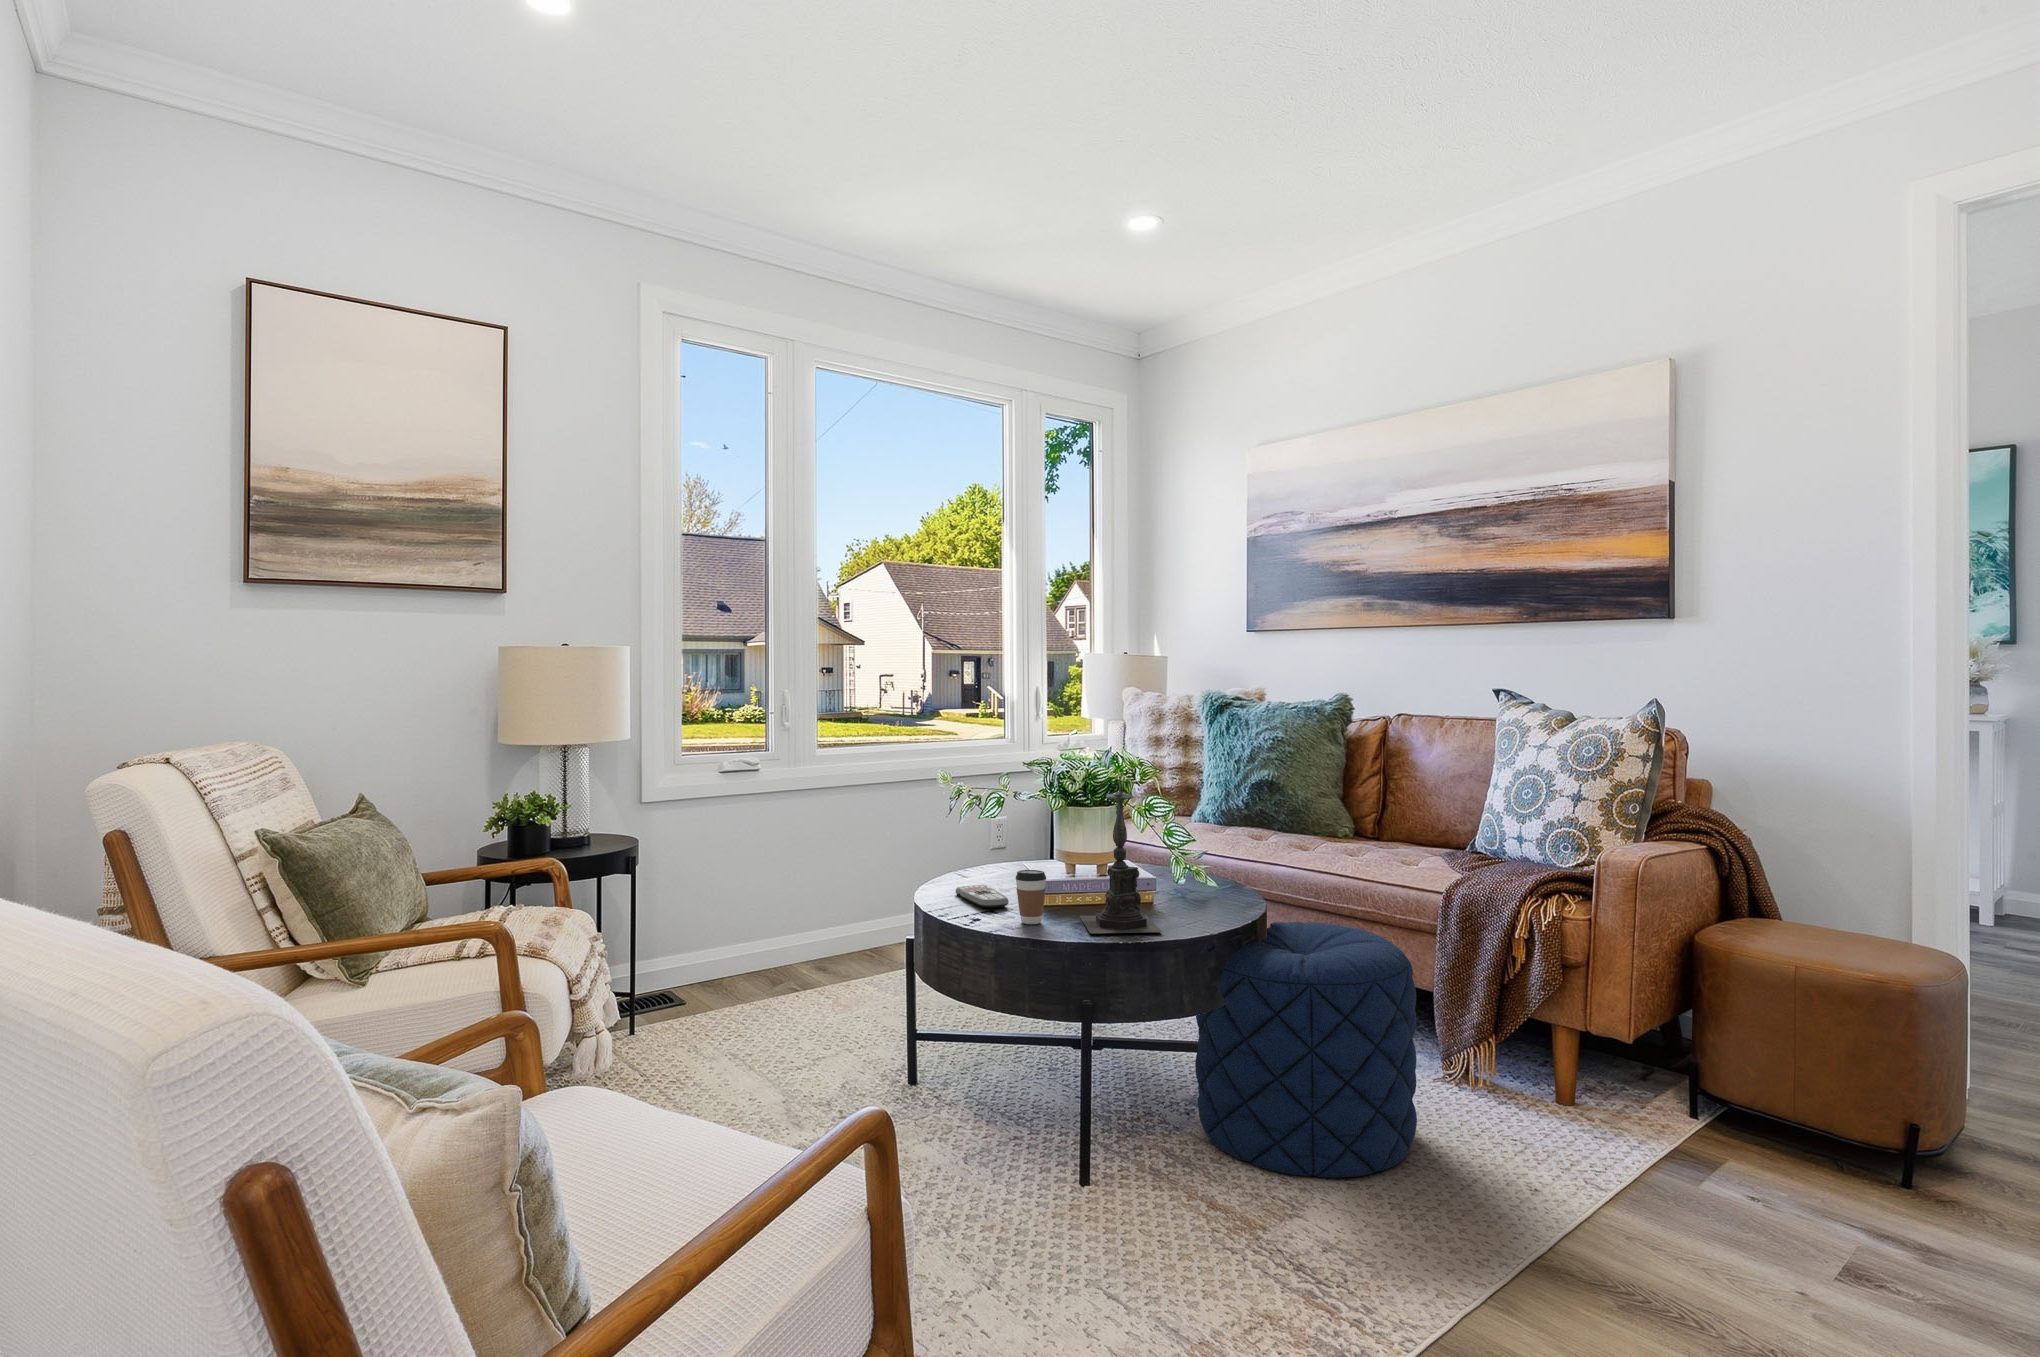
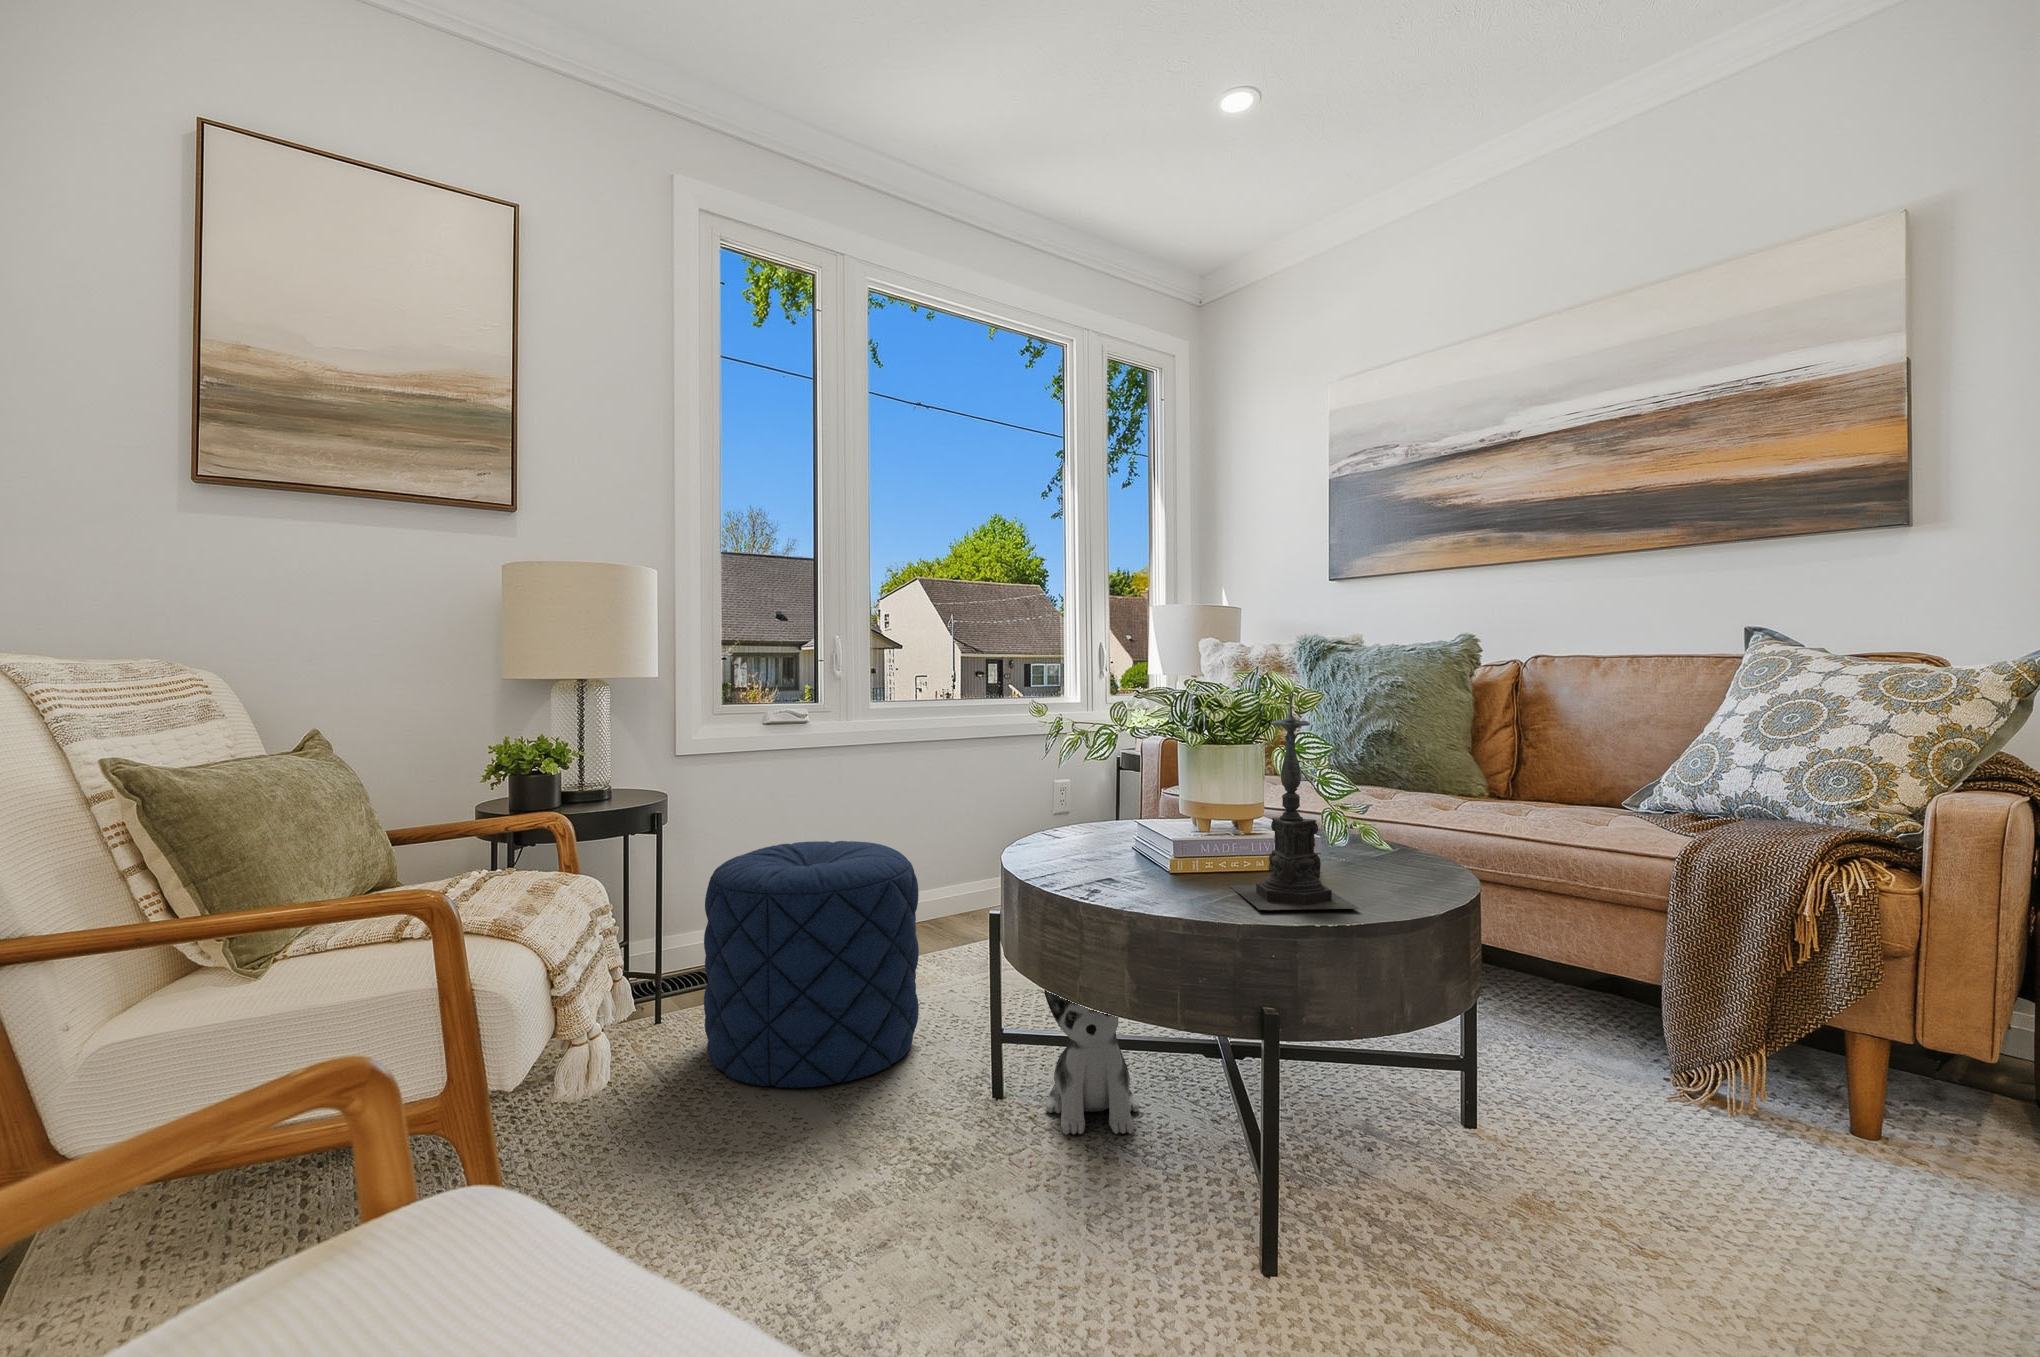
coffee cup: present [1016,870,1046,924] -> none [1147,823,1190,897]
remote control: present [956,885,1009,908] -> none [1055,846,1130,874]
pouf: present [1195,922,1417,1178] -> present [704,841,919,1088]
plush toy: none [946,978,1021,1107] -> present [1044,990,1139,1135]

